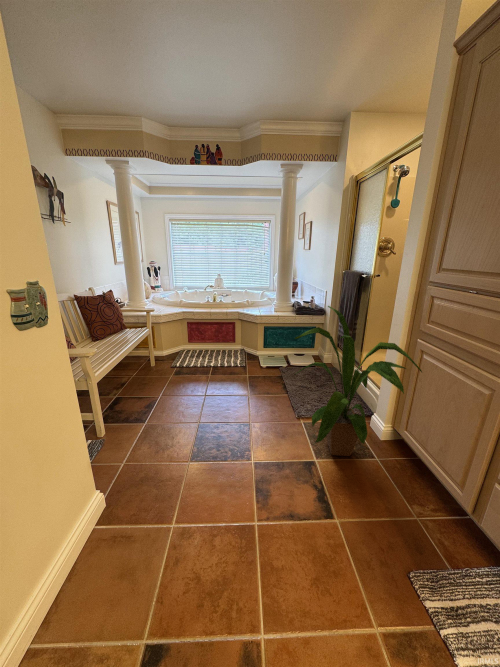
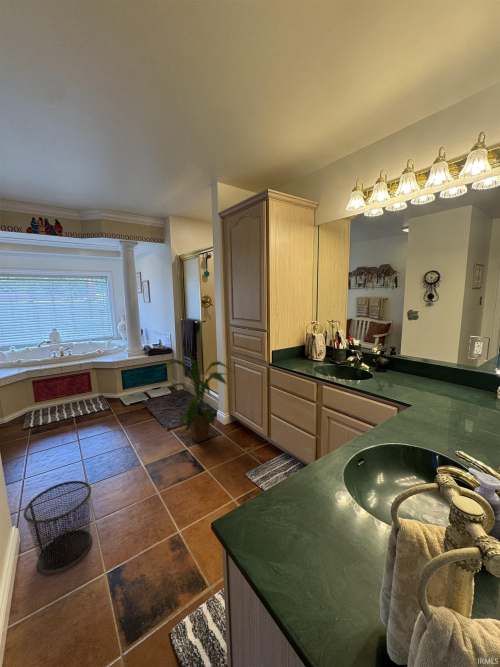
waste bin: none [66,471,156,598] -> present [24,481,92,573]

